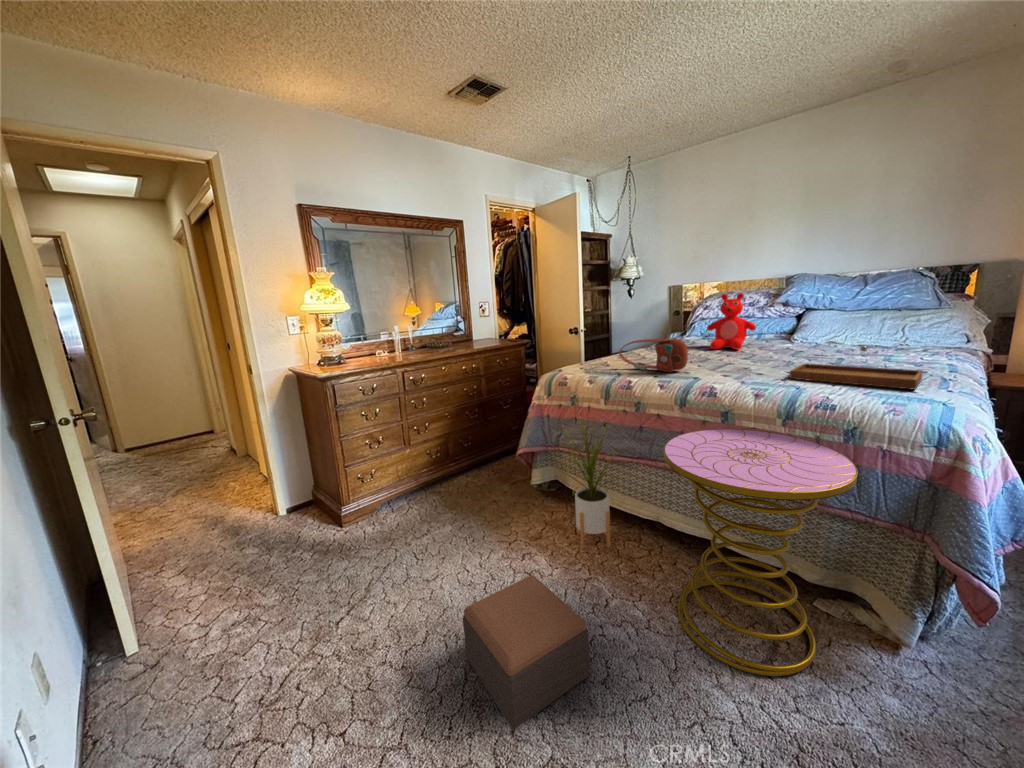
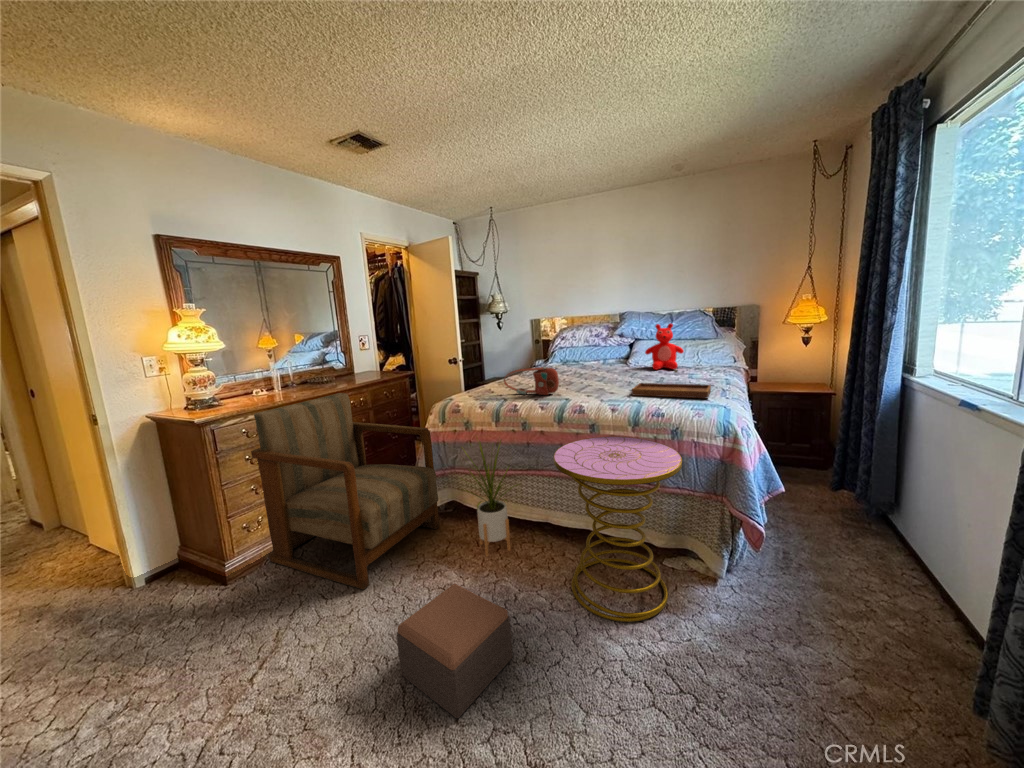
teddy bear: present [707,293,756,350] -> present [645,324,684,370]
armchair: none [365,358,538,558] -> present [251,393,439,590]

